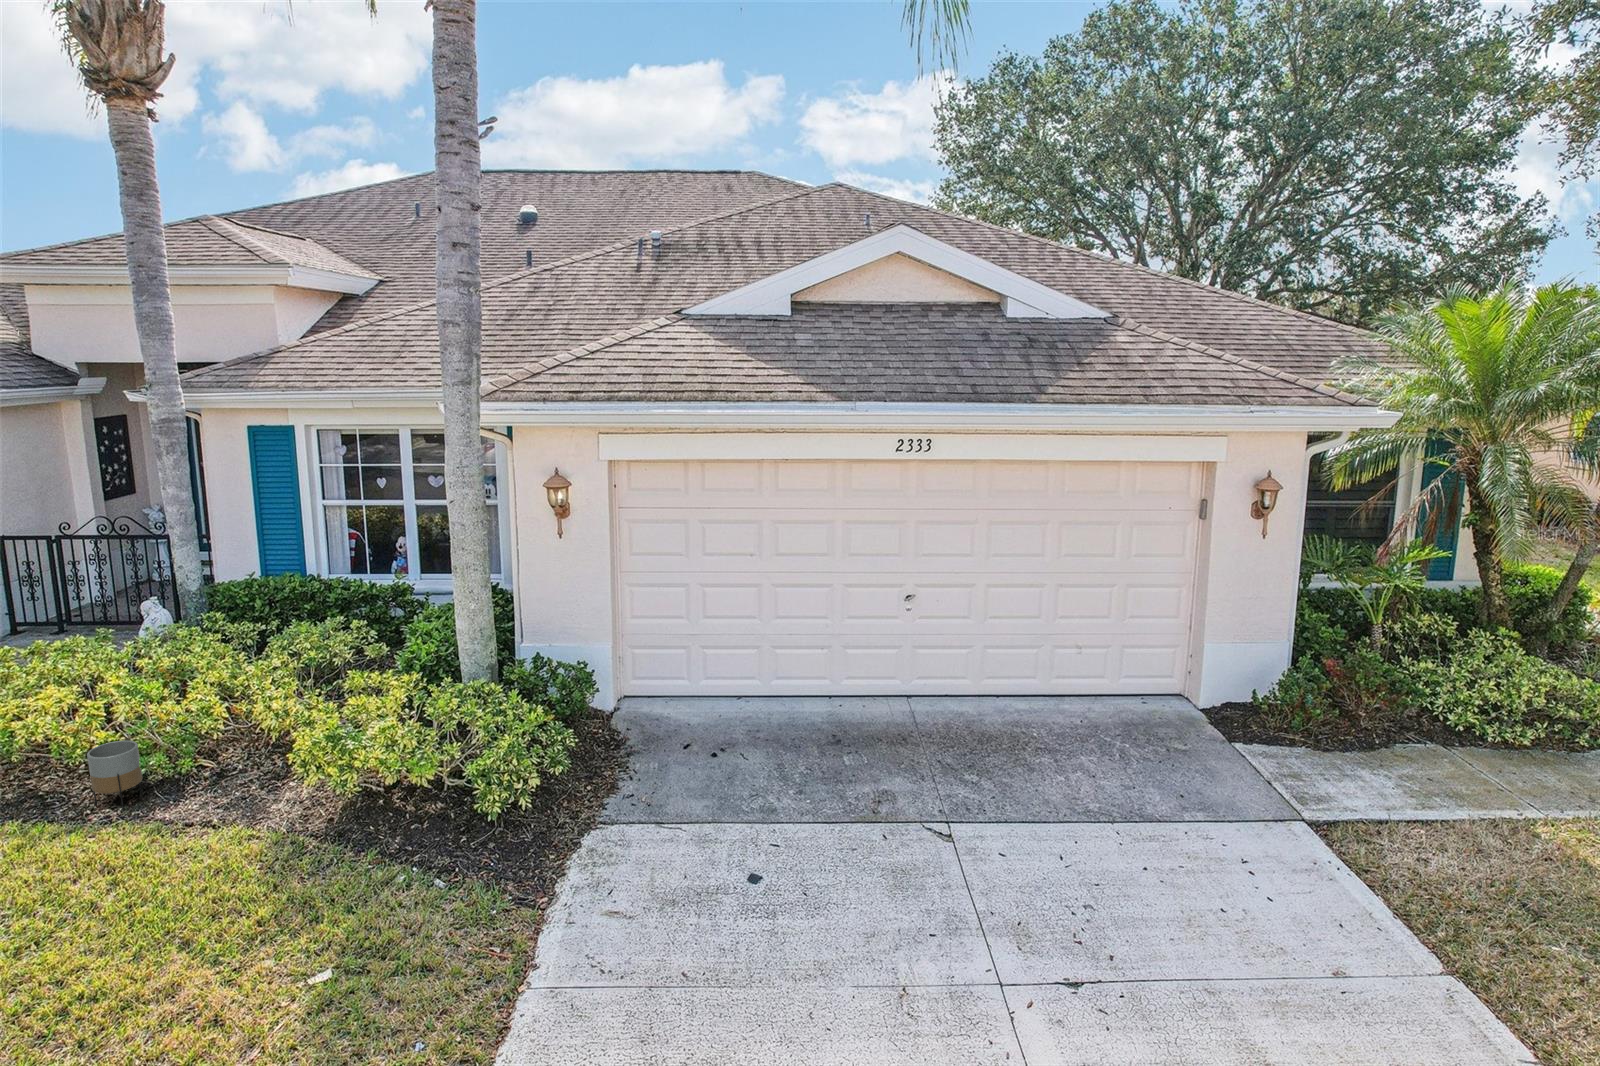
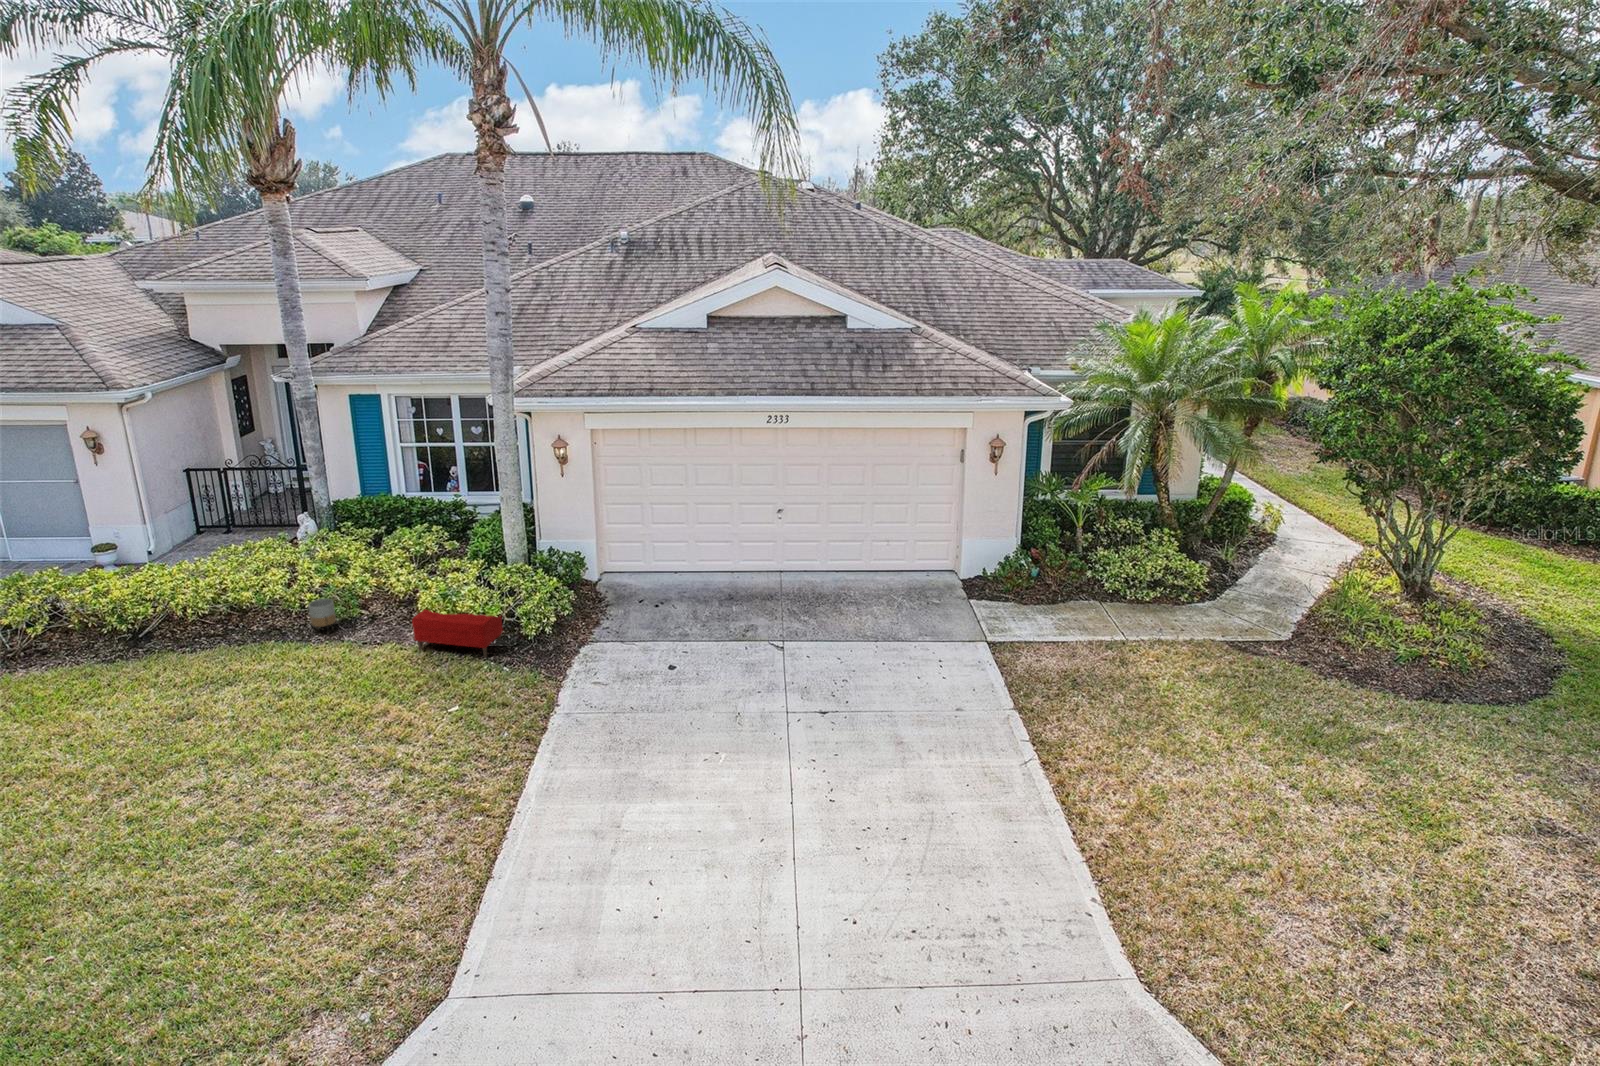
bench: none [268,752,441,857] -> present [412,609,503,657]

